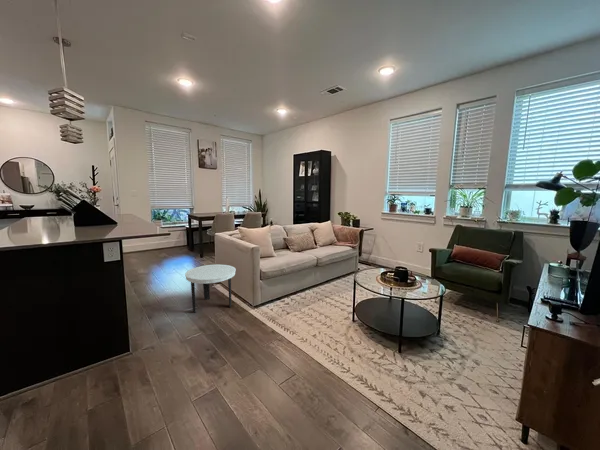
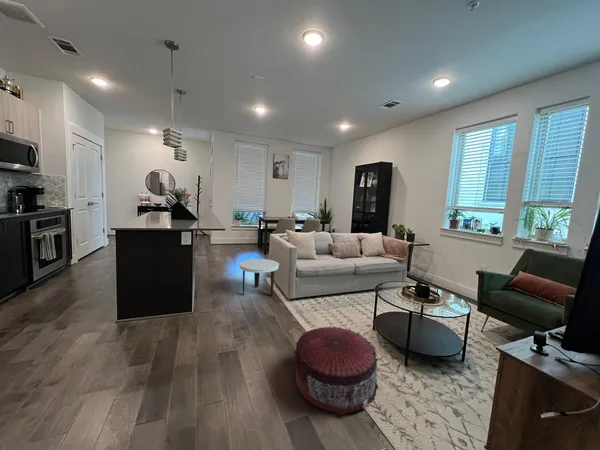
pouf: none [301,330,394,431] -> present [295,327,378,416]

